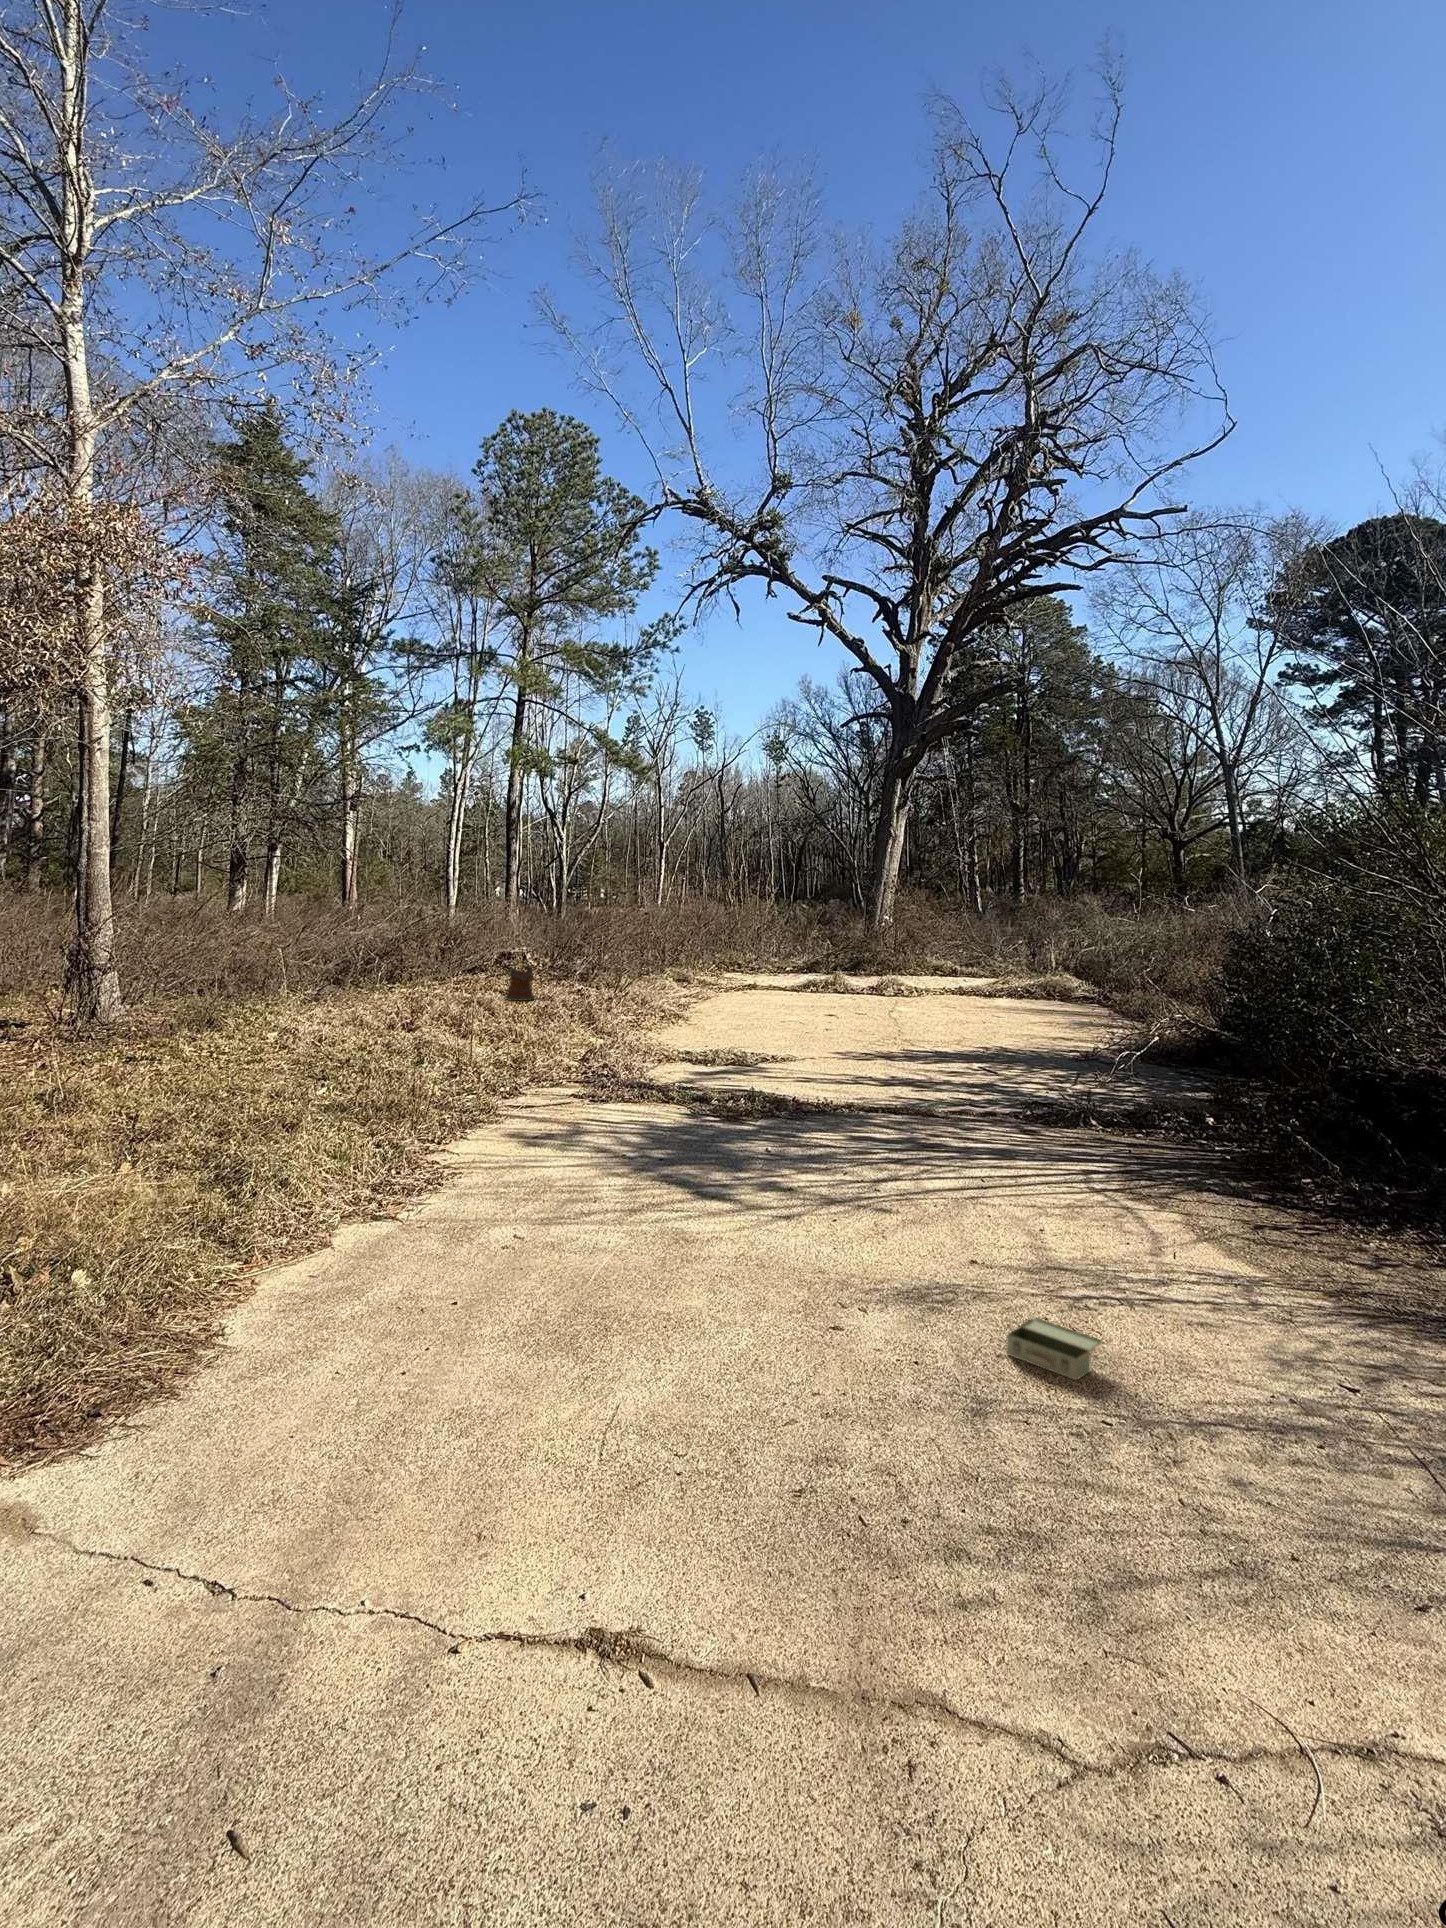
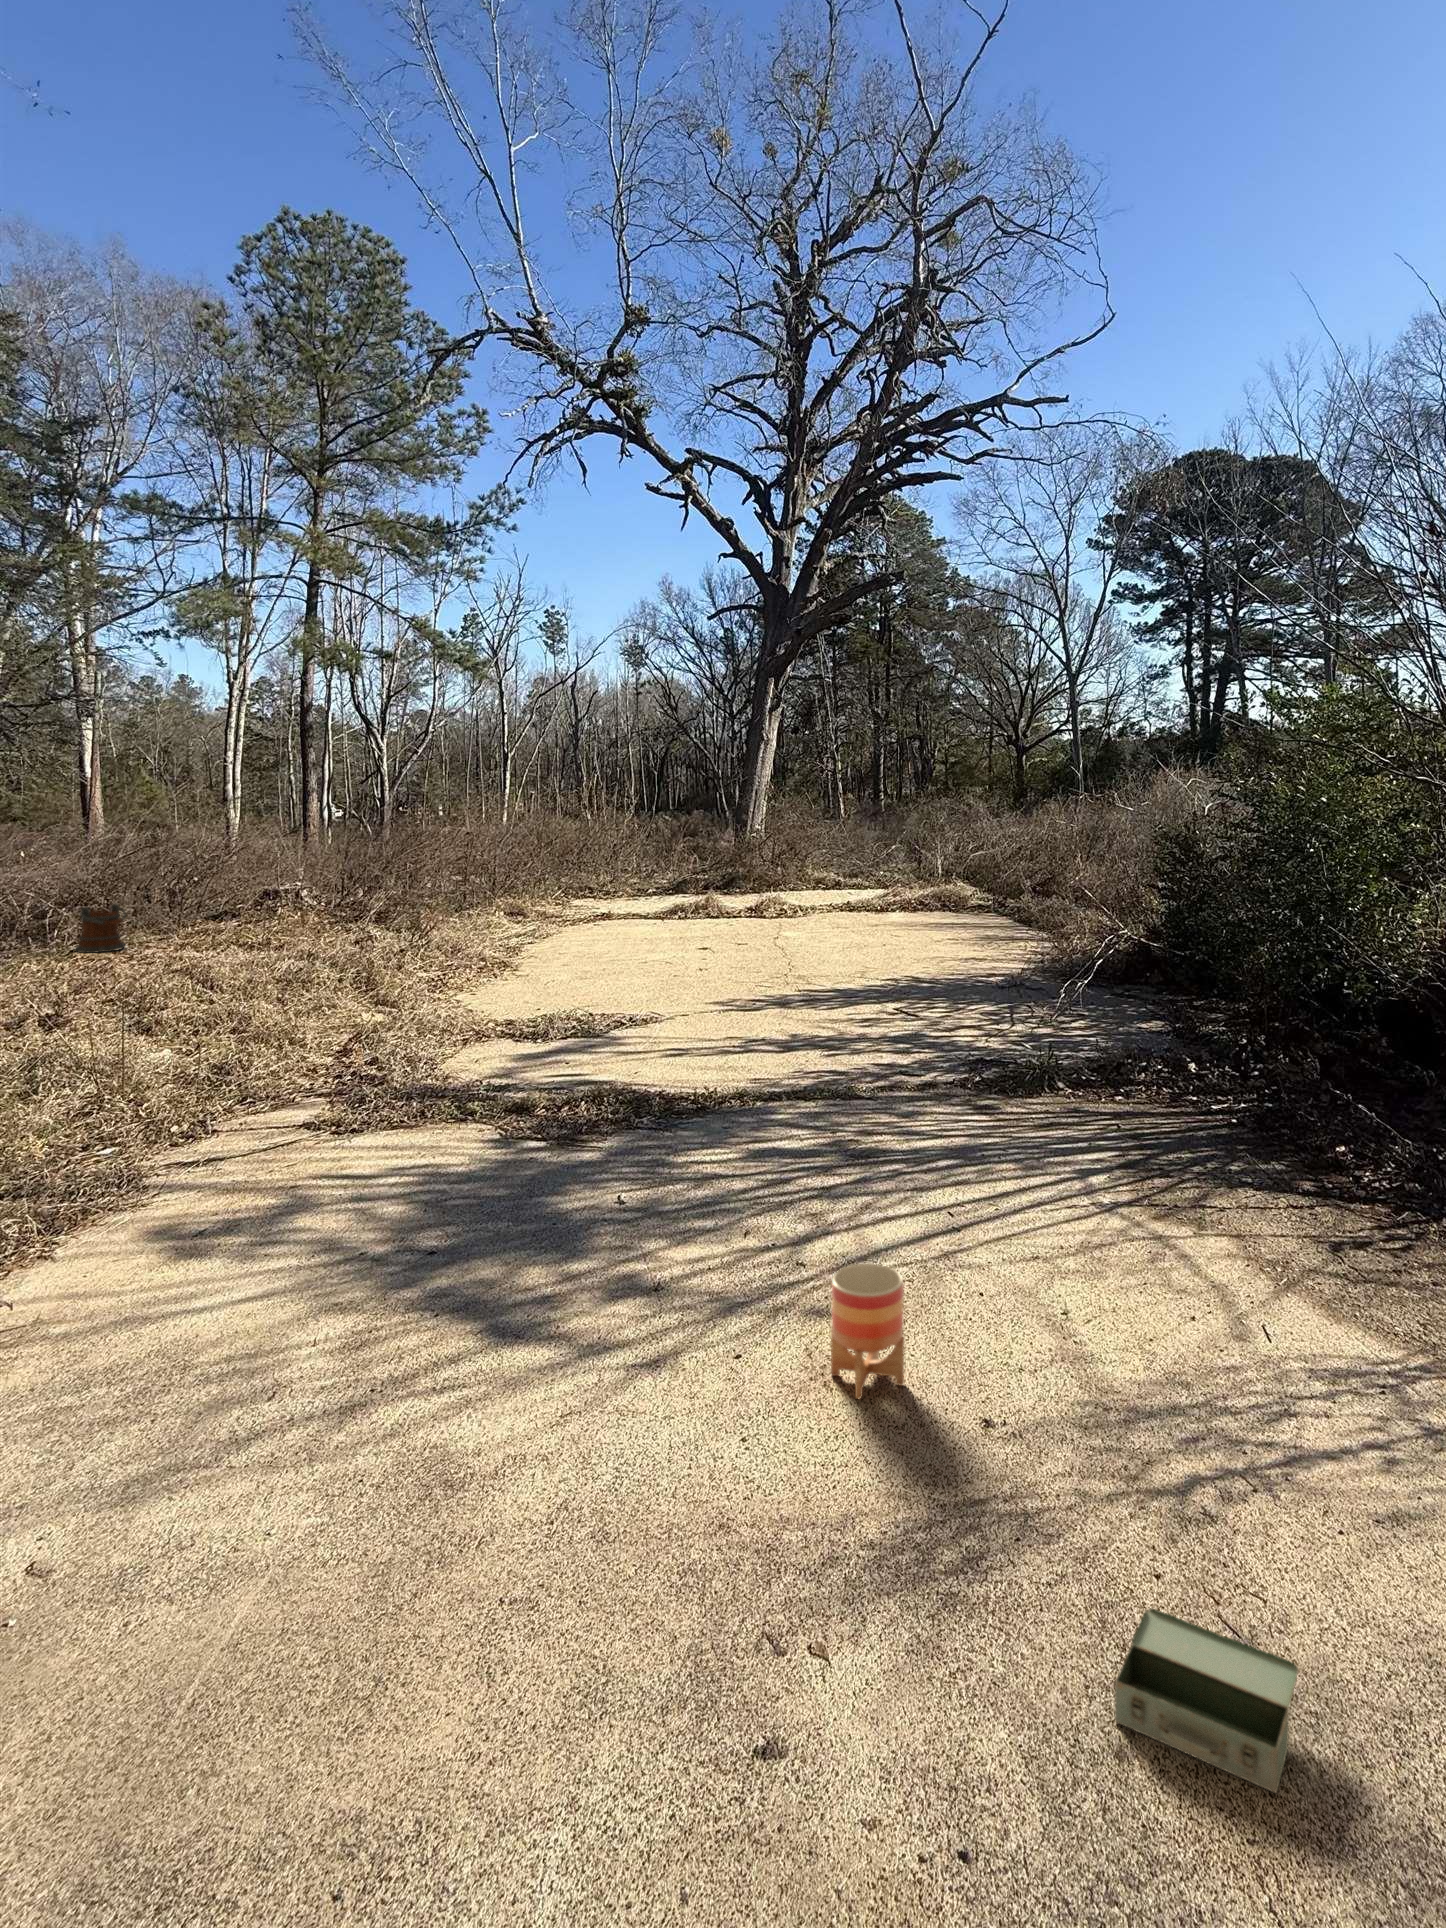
bucket: present [504,965,536,1001] -> present [74,904,126,953]
planter: none [890,1174,933,1247] -> present [831,1264,905,1400]

